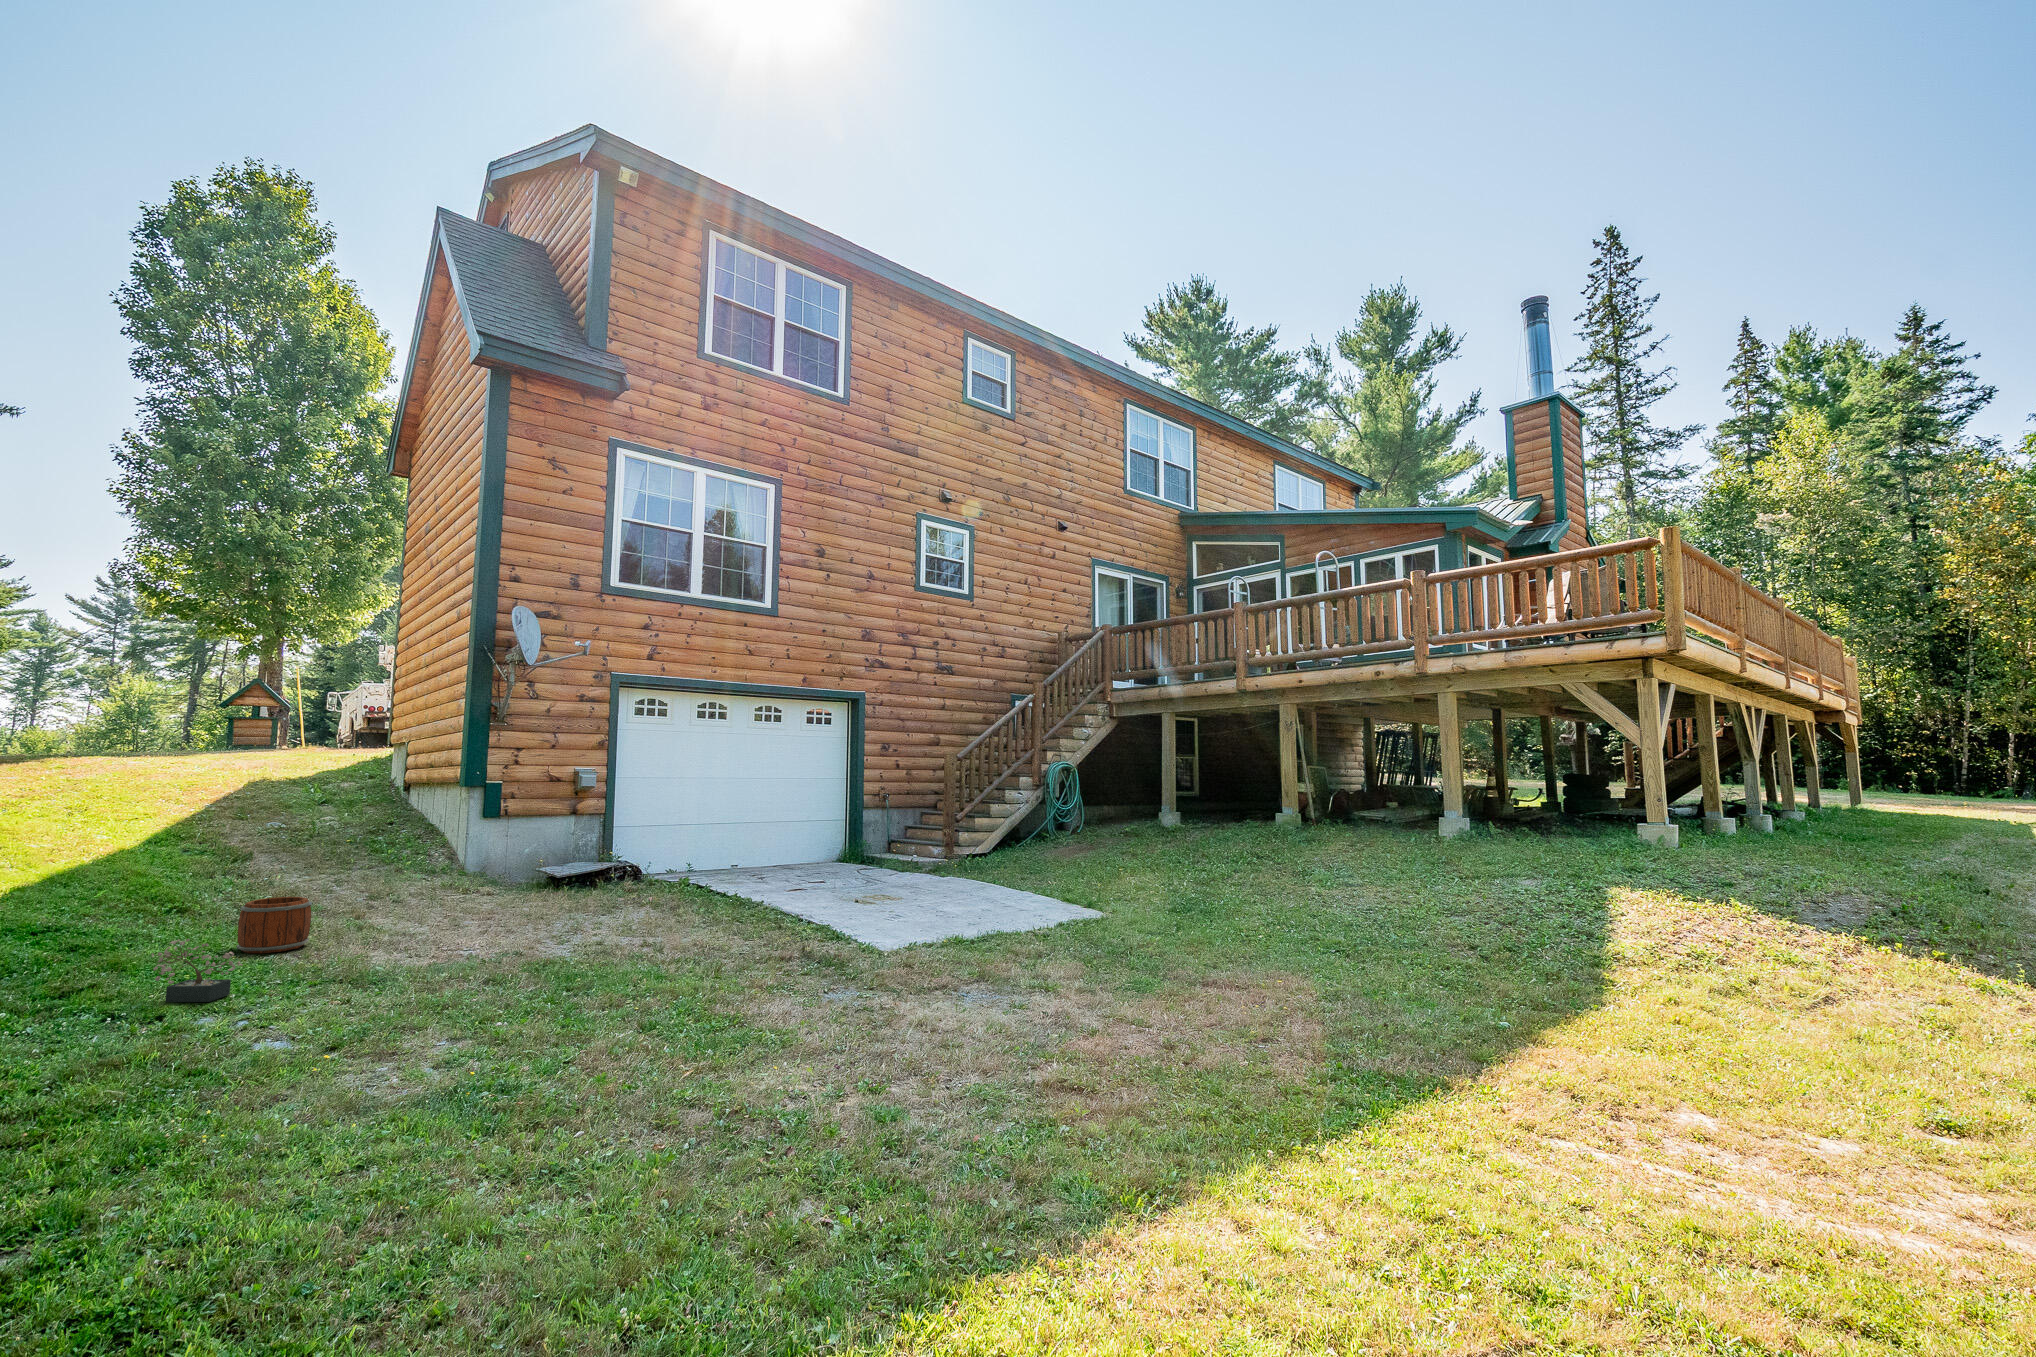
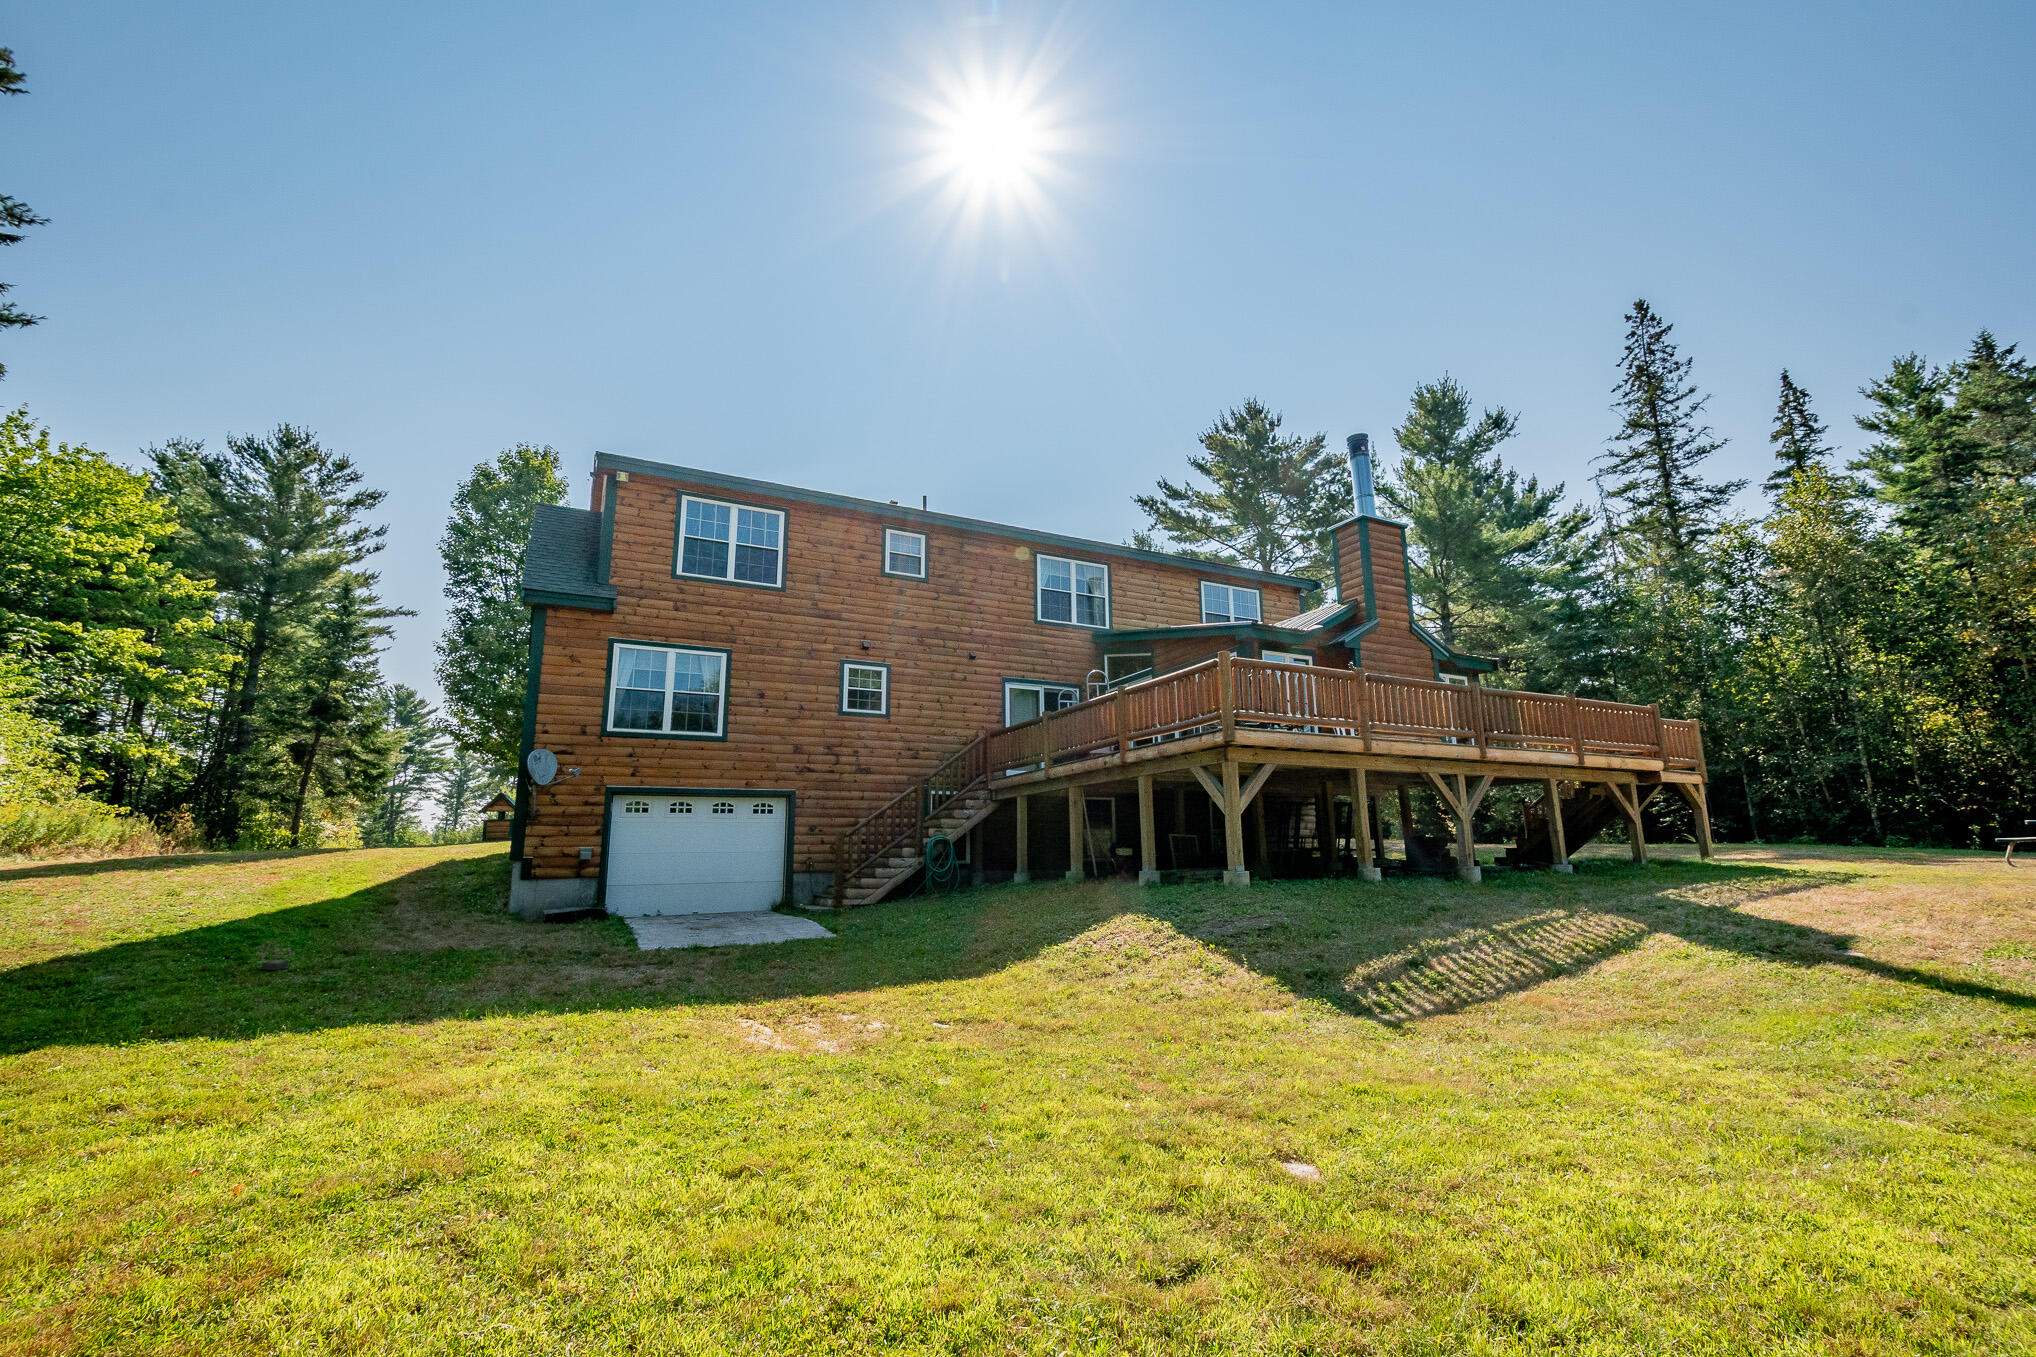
bucket: present [237,897,312,953] -> none [327,922,364,950]

